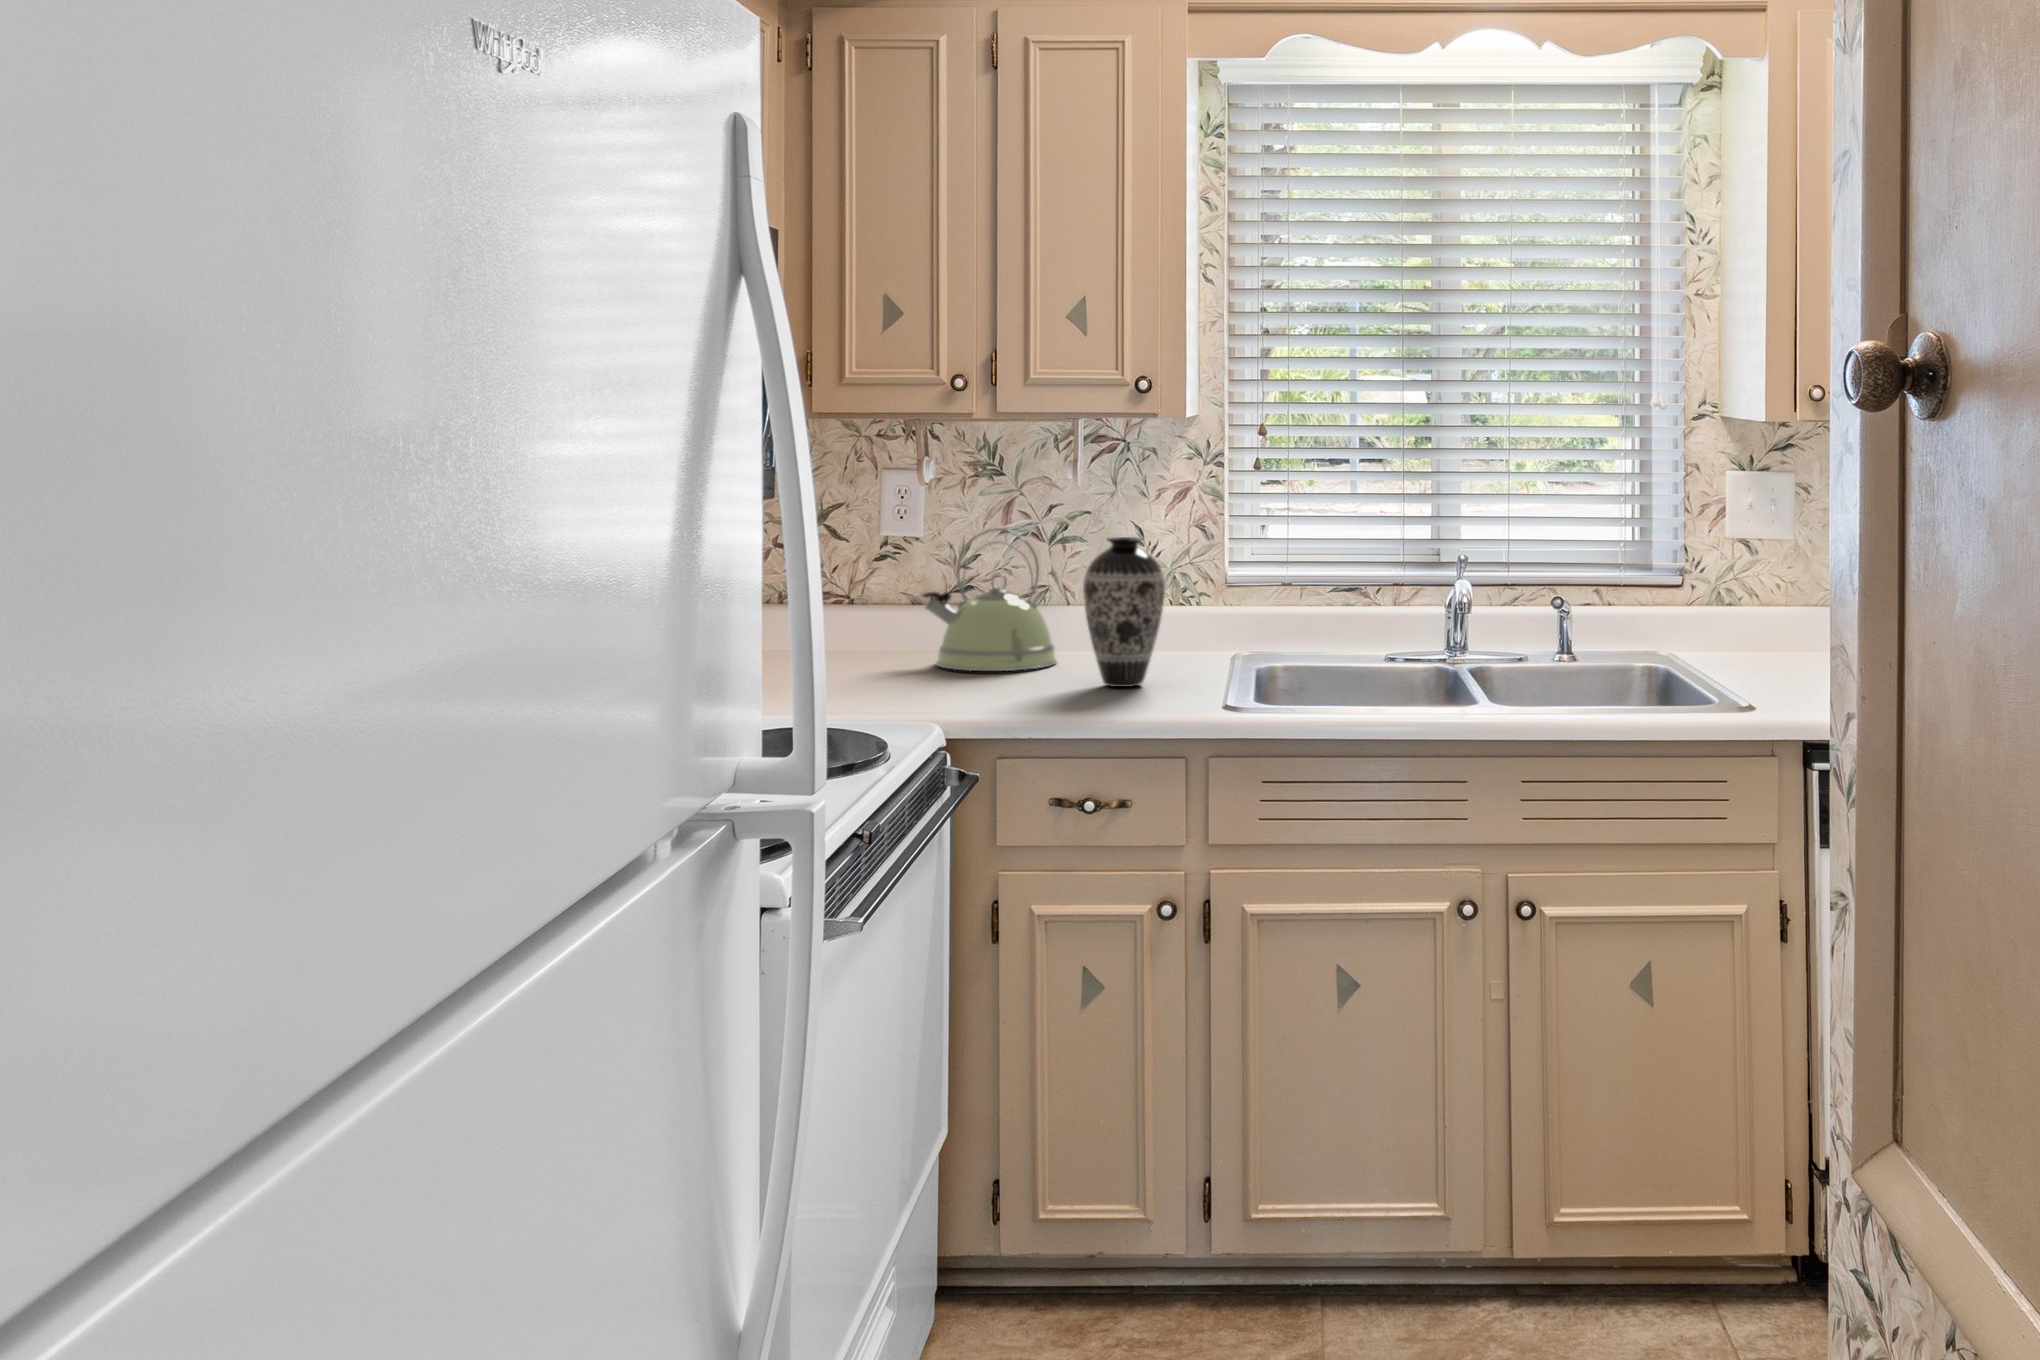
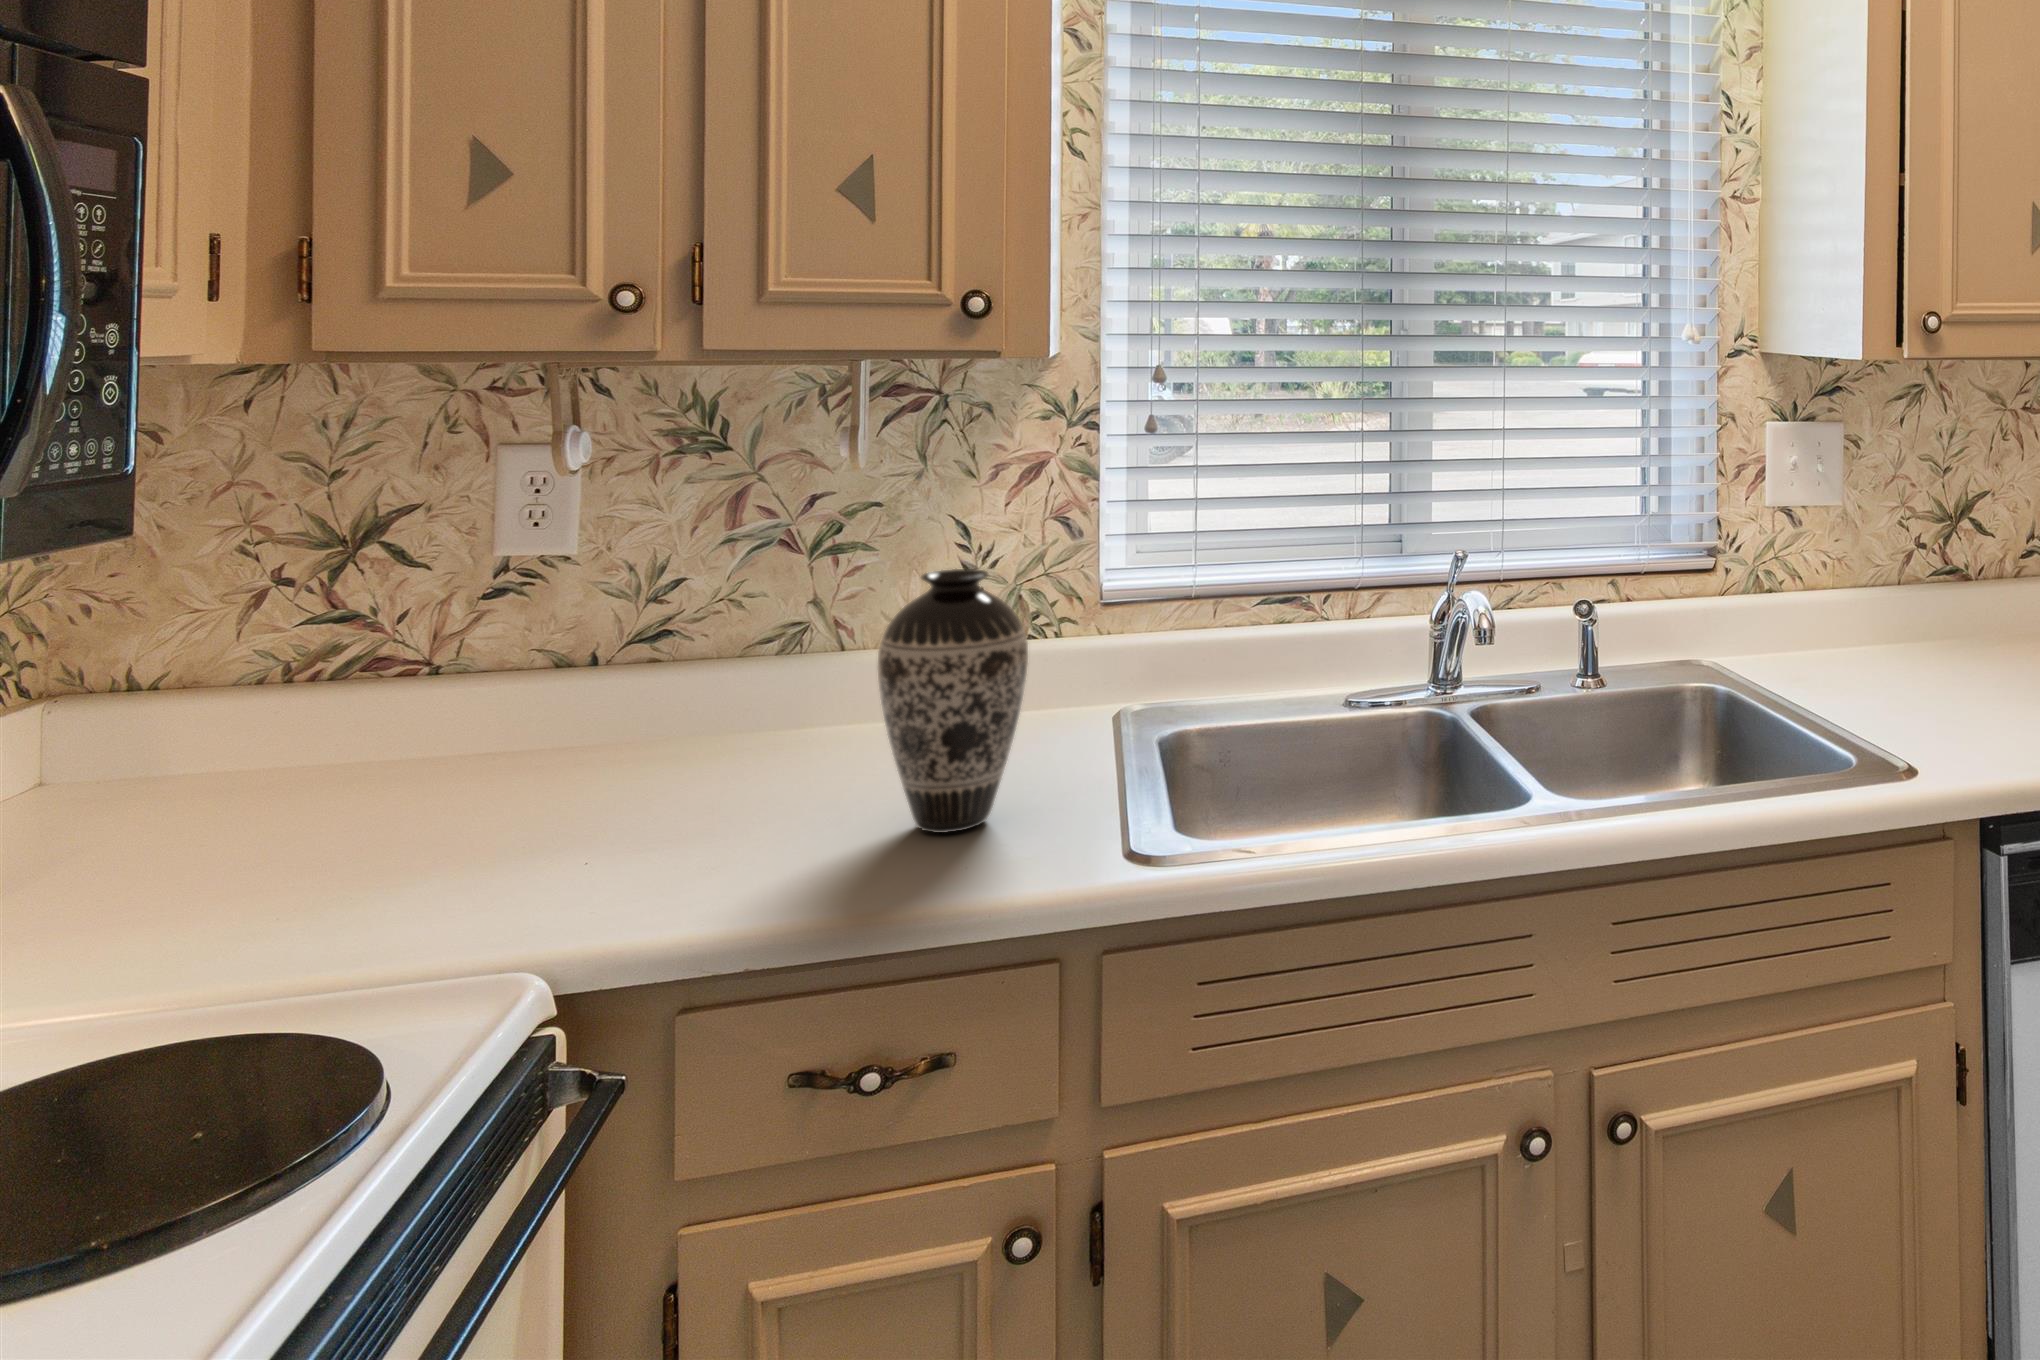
kettle: present [923,528,1057,671] -> none [565,548,825,807]

